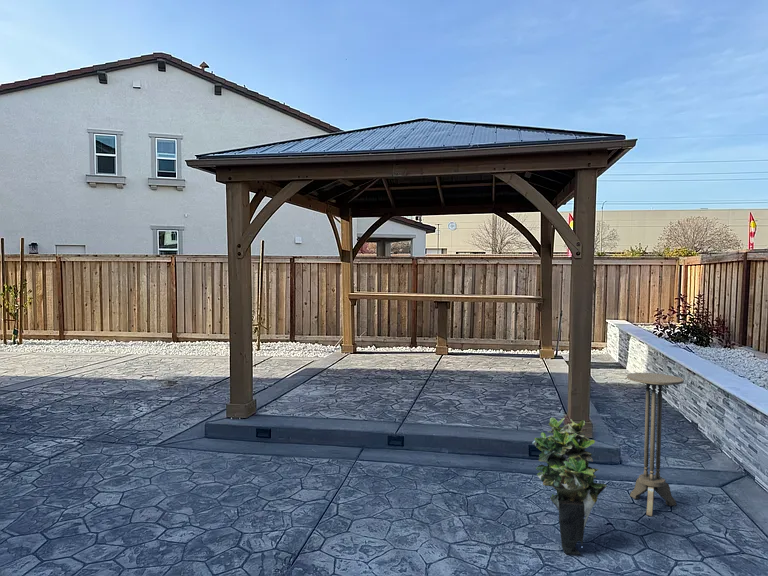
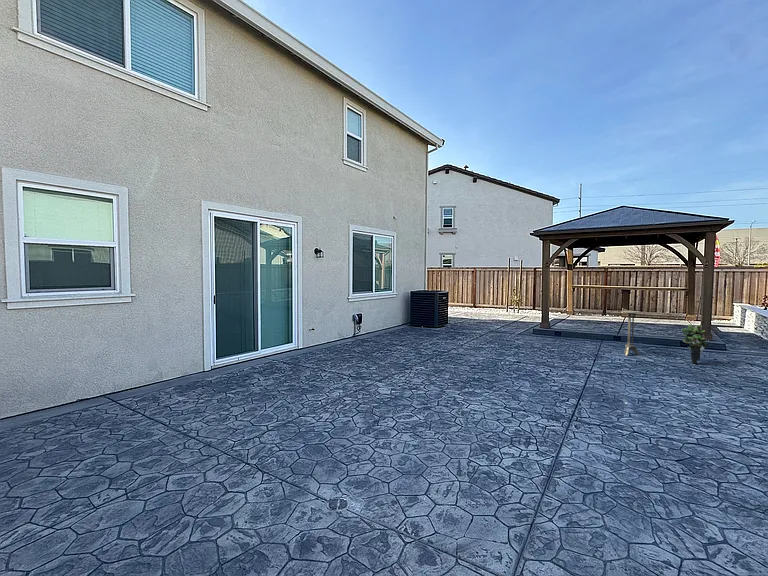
side table: present [627,373,684,516] -> present [621,311,641,356]

